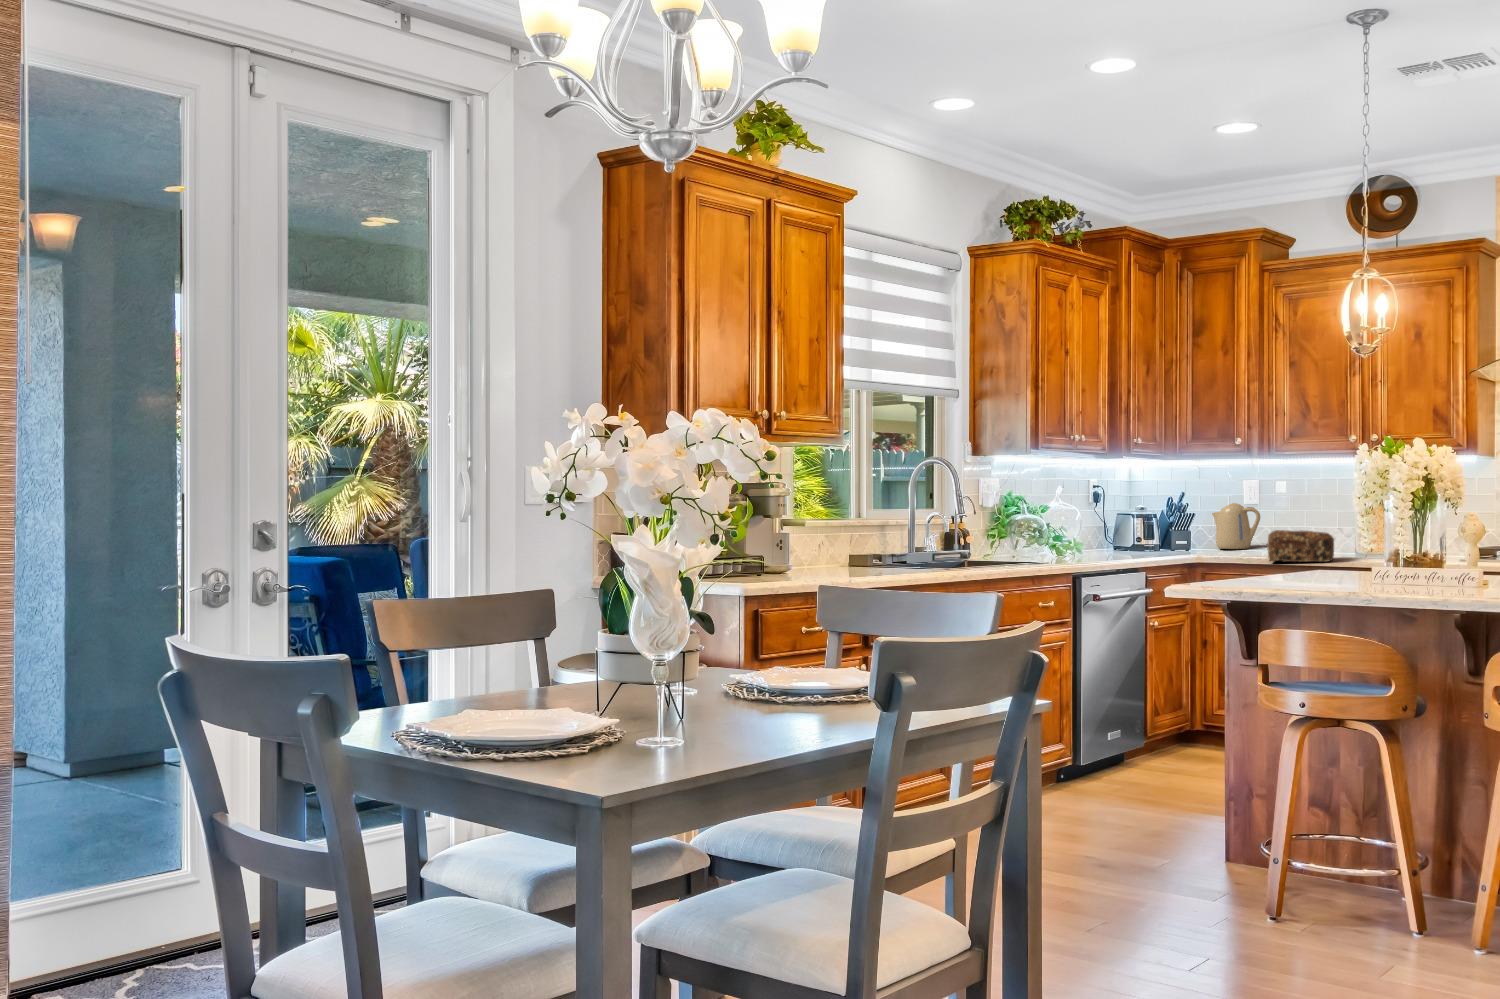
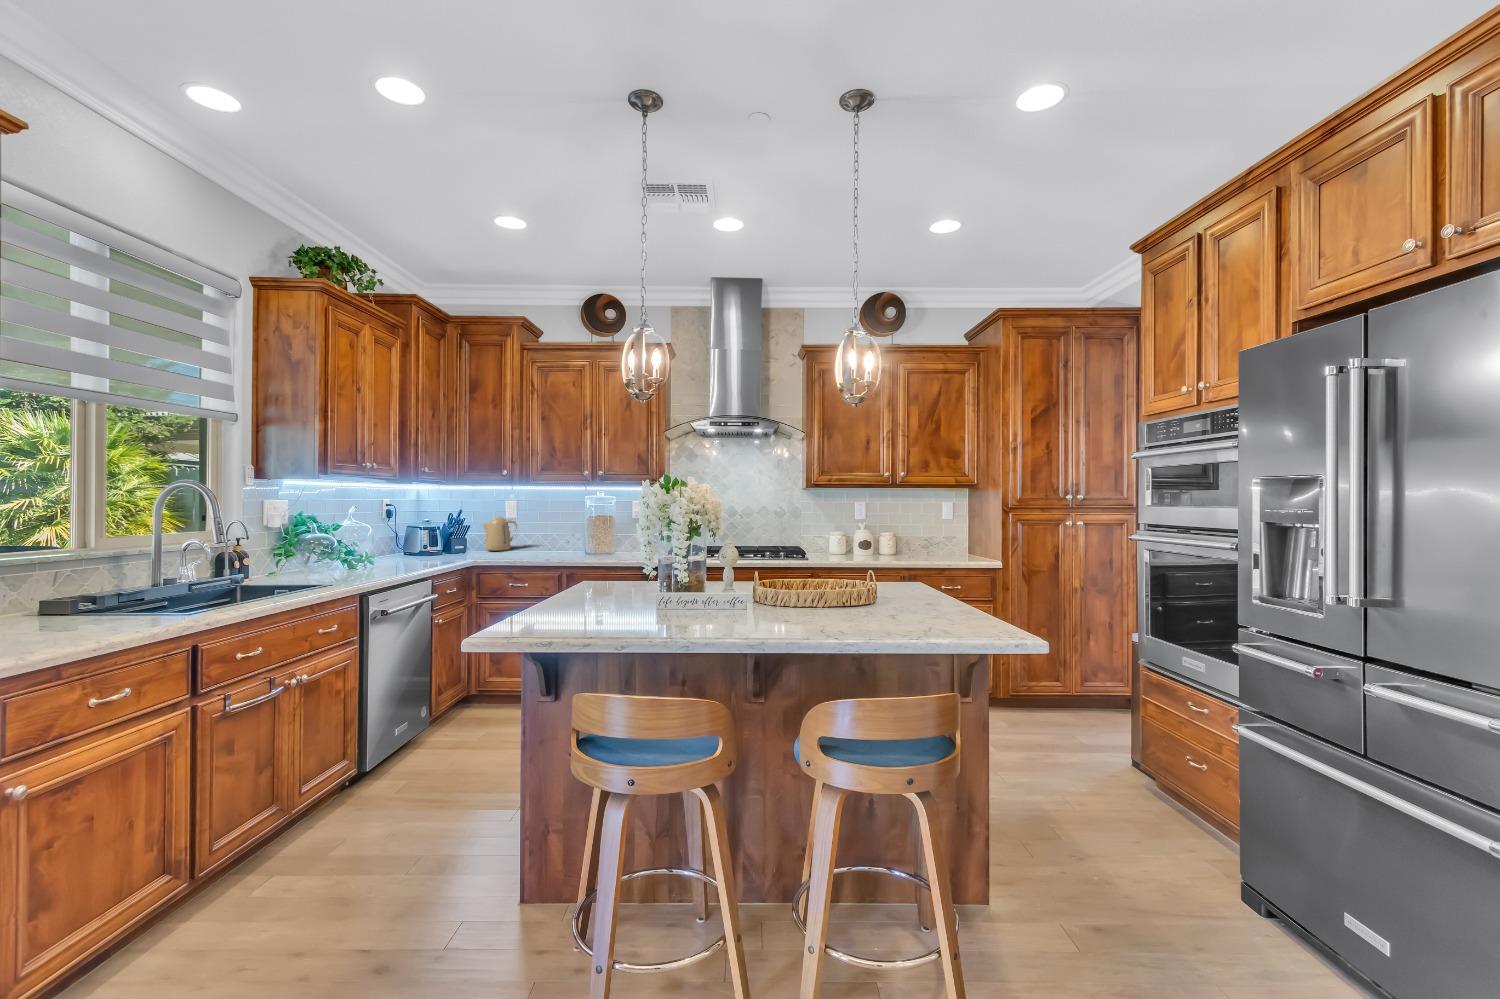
bread loaf: present [1268,530,1334,562] -> none [528,538,574,562]

